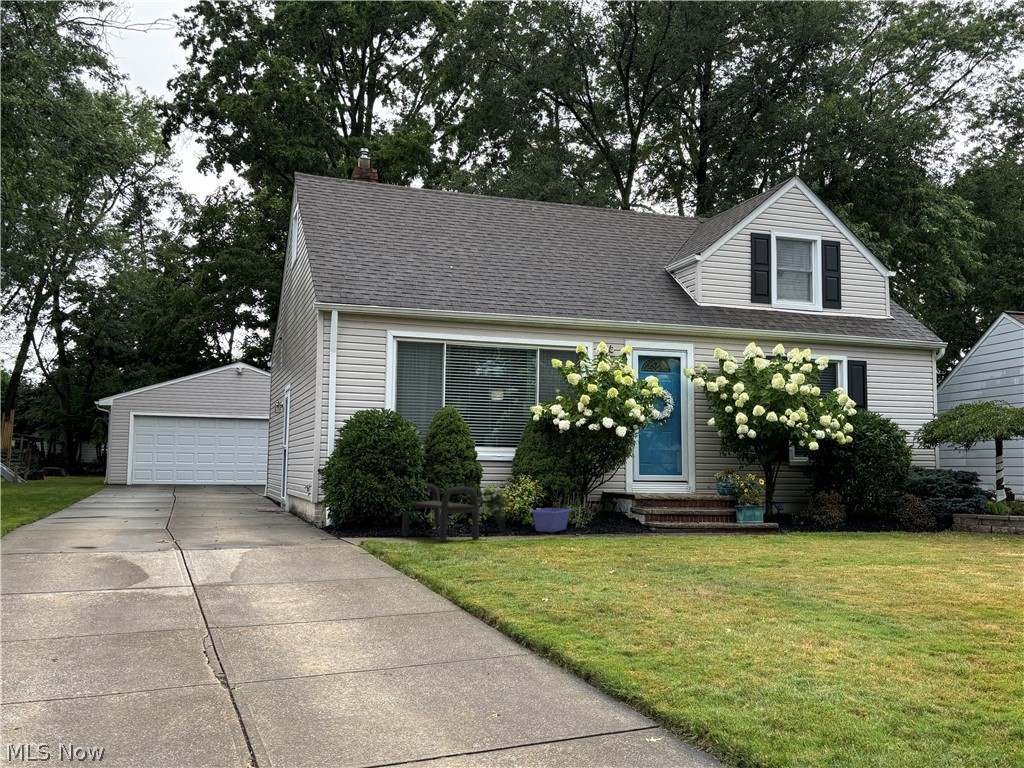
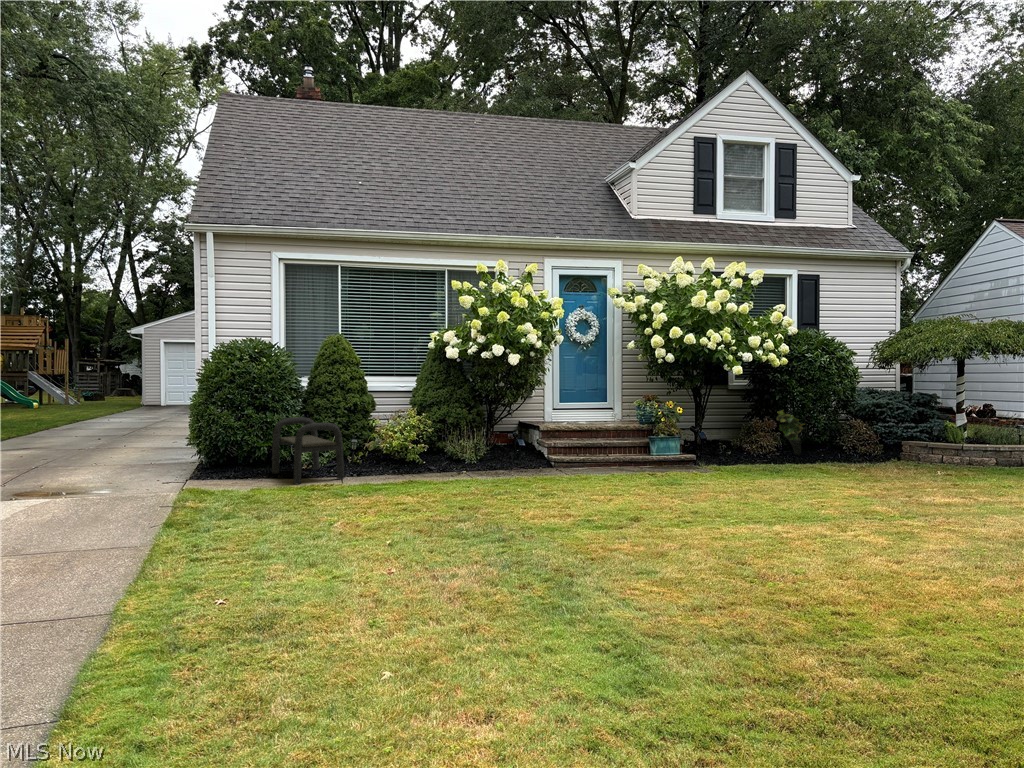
potted plant: present [483,487,507,532] -> present [777,411,803,455]
storage bin: present [531,508,571,532] -> none [418,440,467,468]

